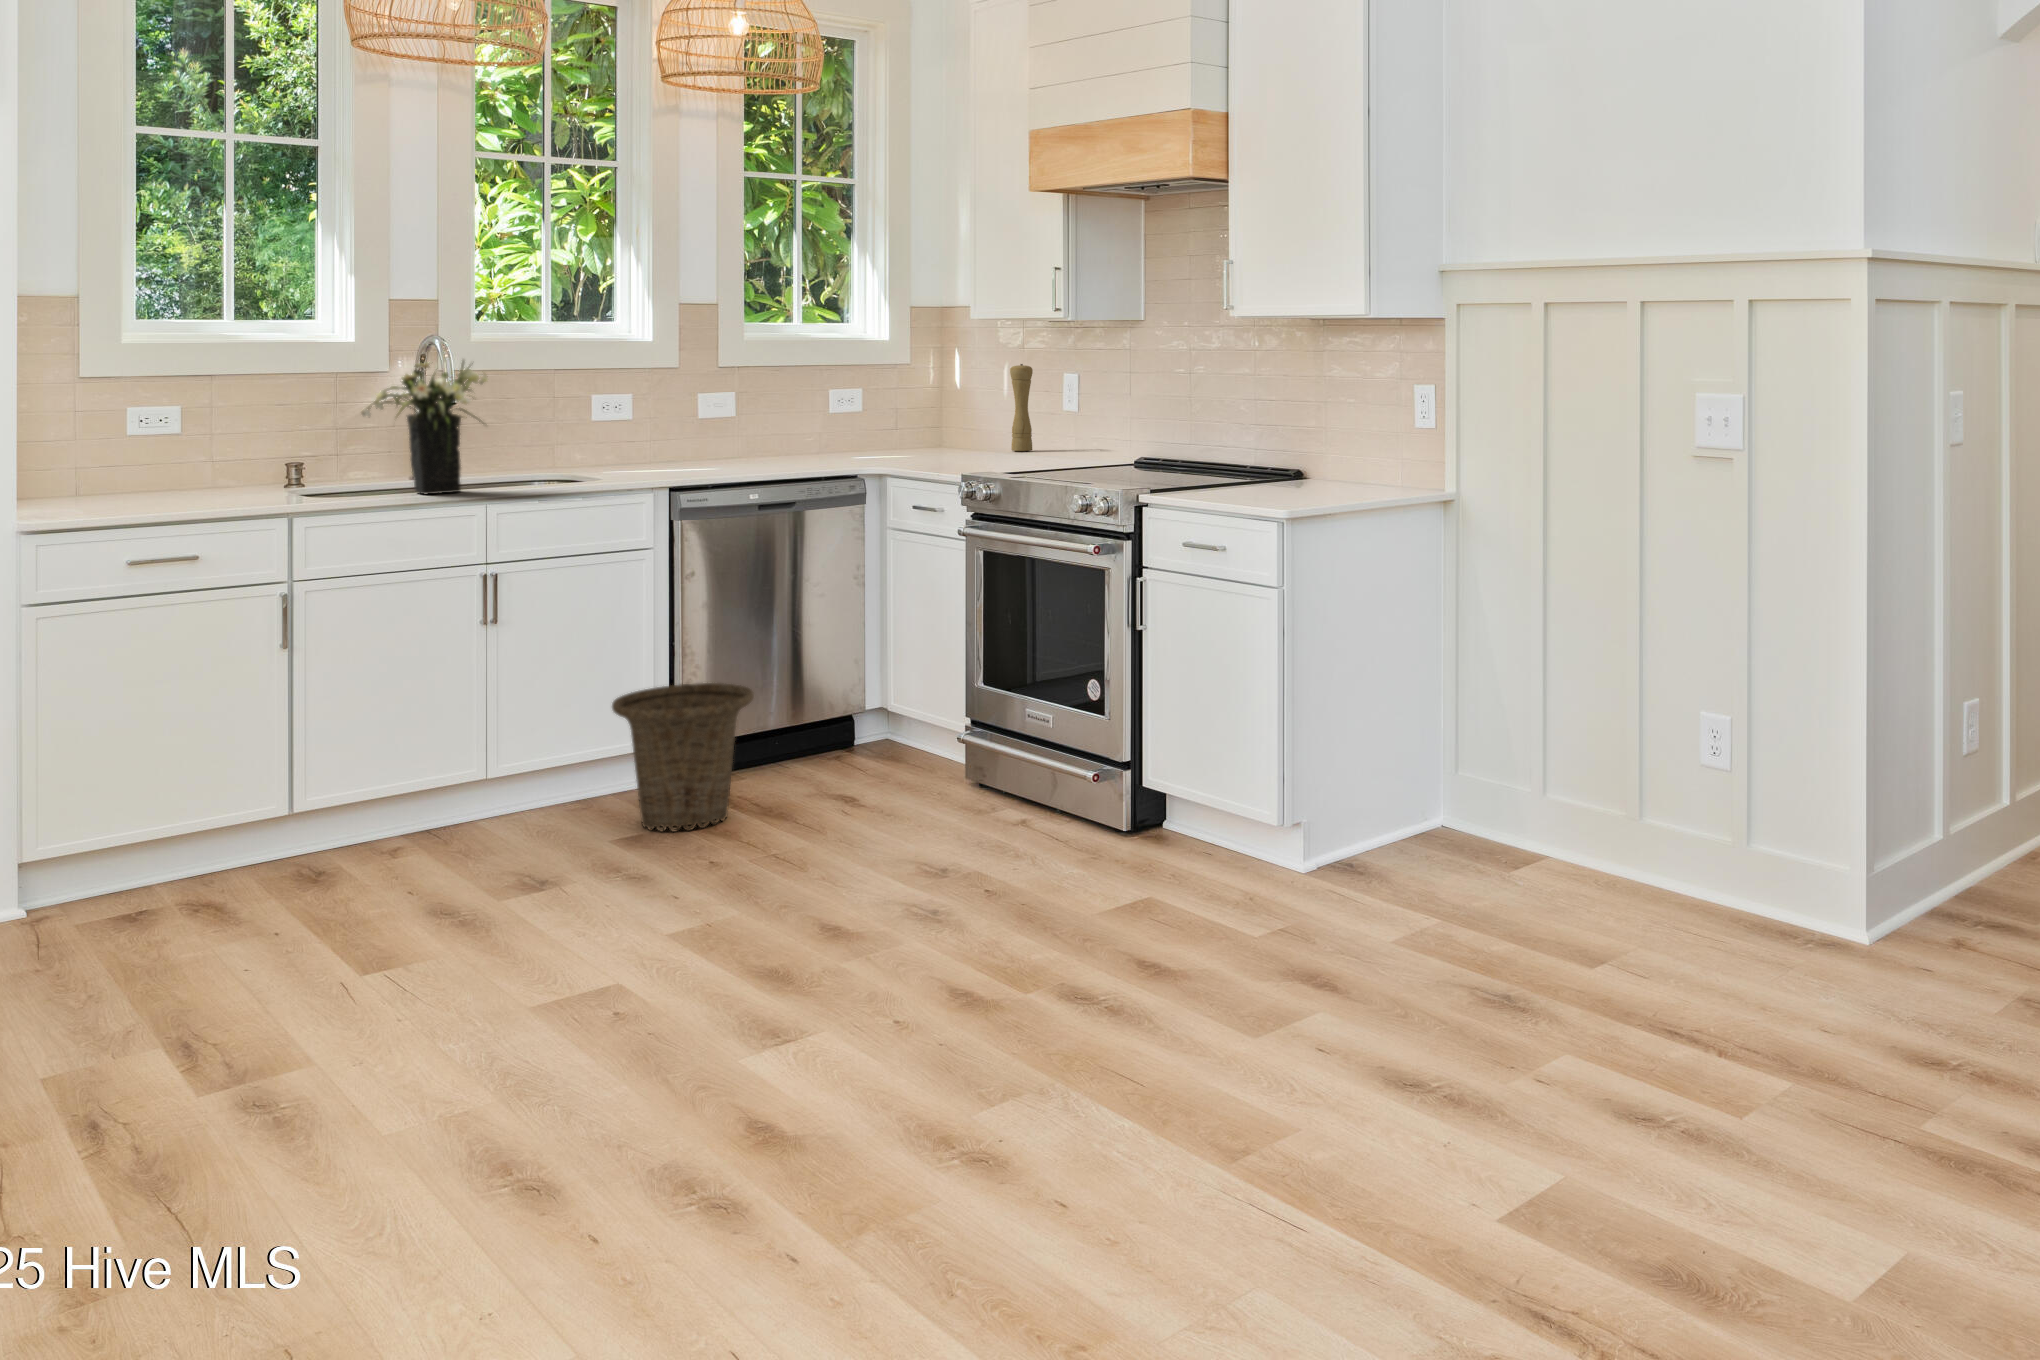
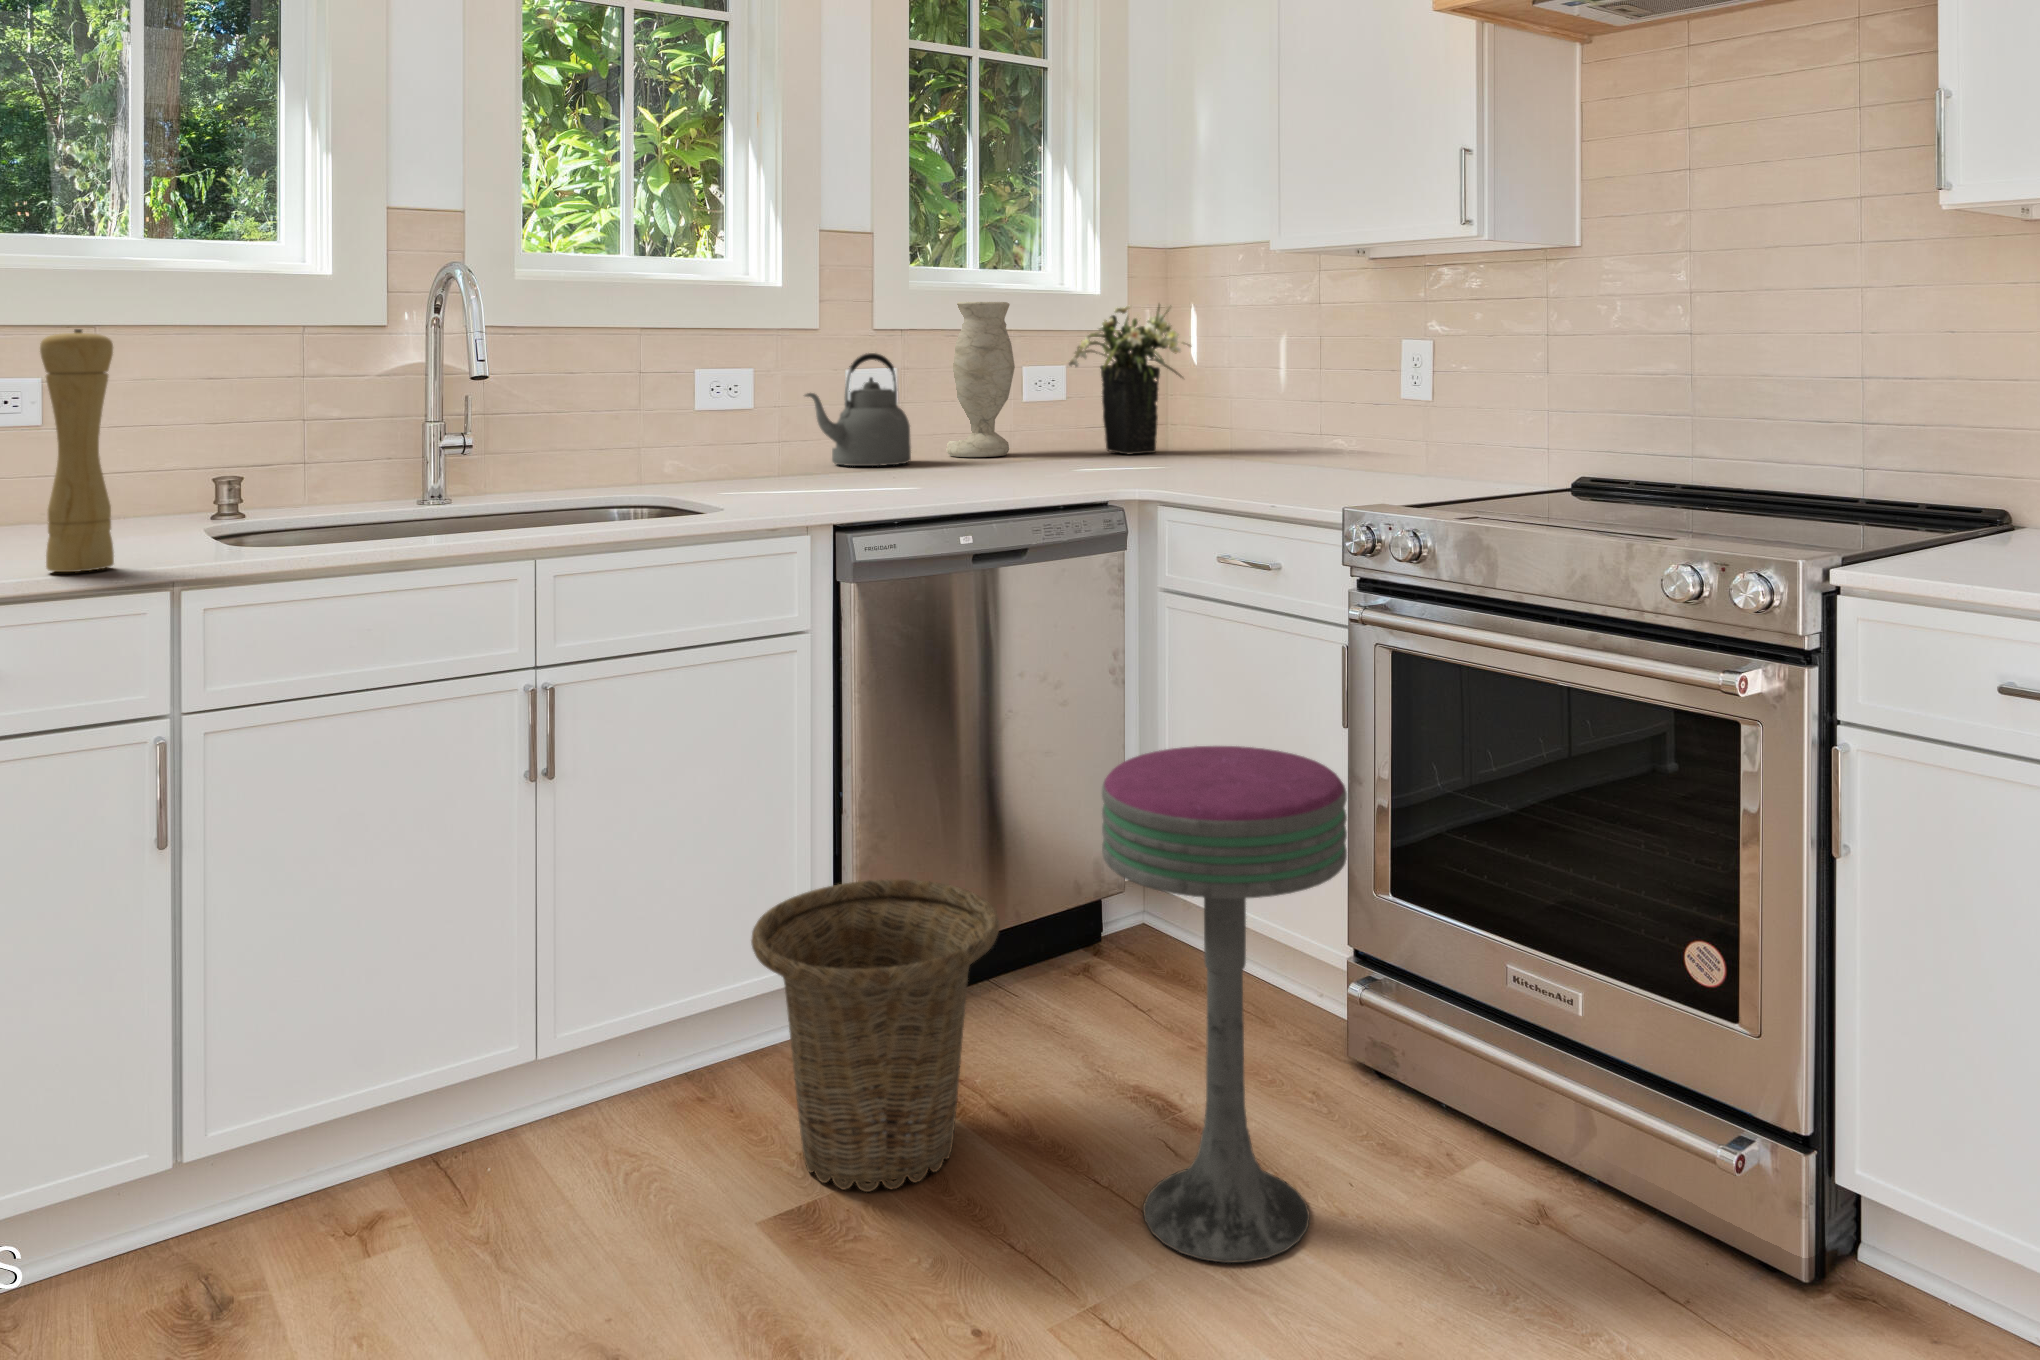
vase: none [769,349,822,452] -> present [946,302,1015,457]
flower arrangement: present [361,360,488,494] -> present [1069,304,1190,454]
pepper mill: present [1010,364,1033,451] -> present [40,329,114,572]
kettle: none [668,384,744,458] -> present [805,353,911,466]
bar stool: none [797,597,926,842] -> present [1102,746,1347,1263]

